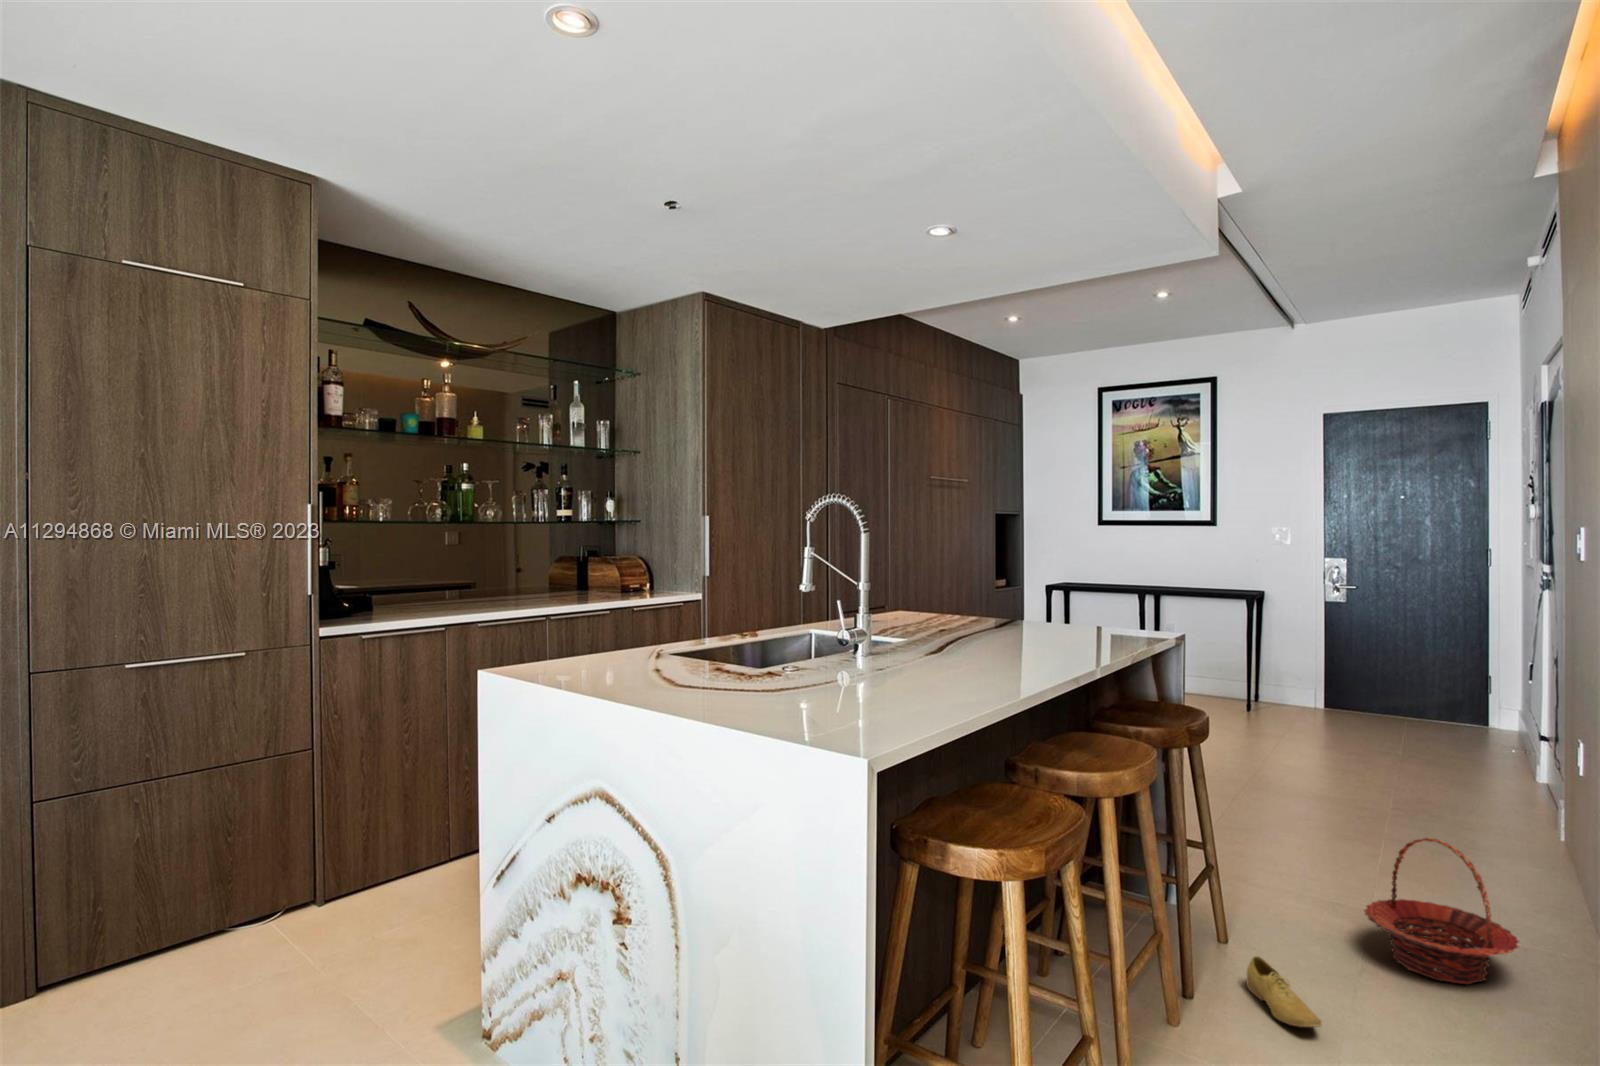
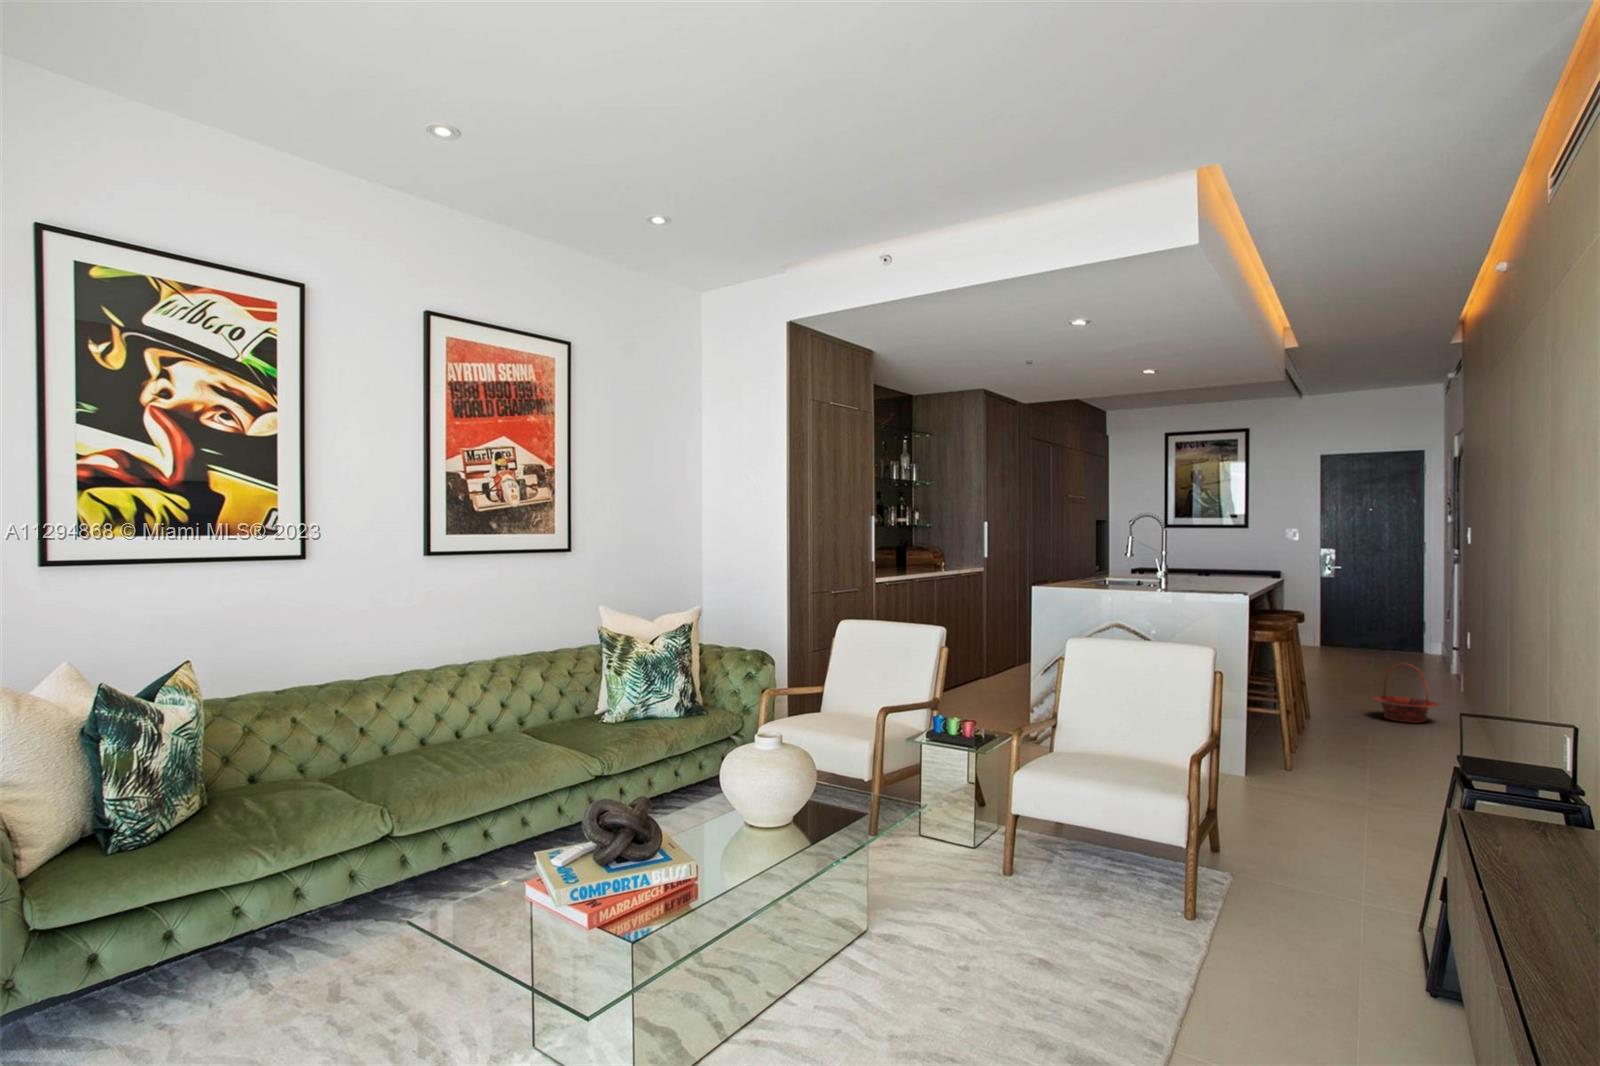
shoe: present [1247,956,1321,1027] -> none [1324,710,1360,730]

